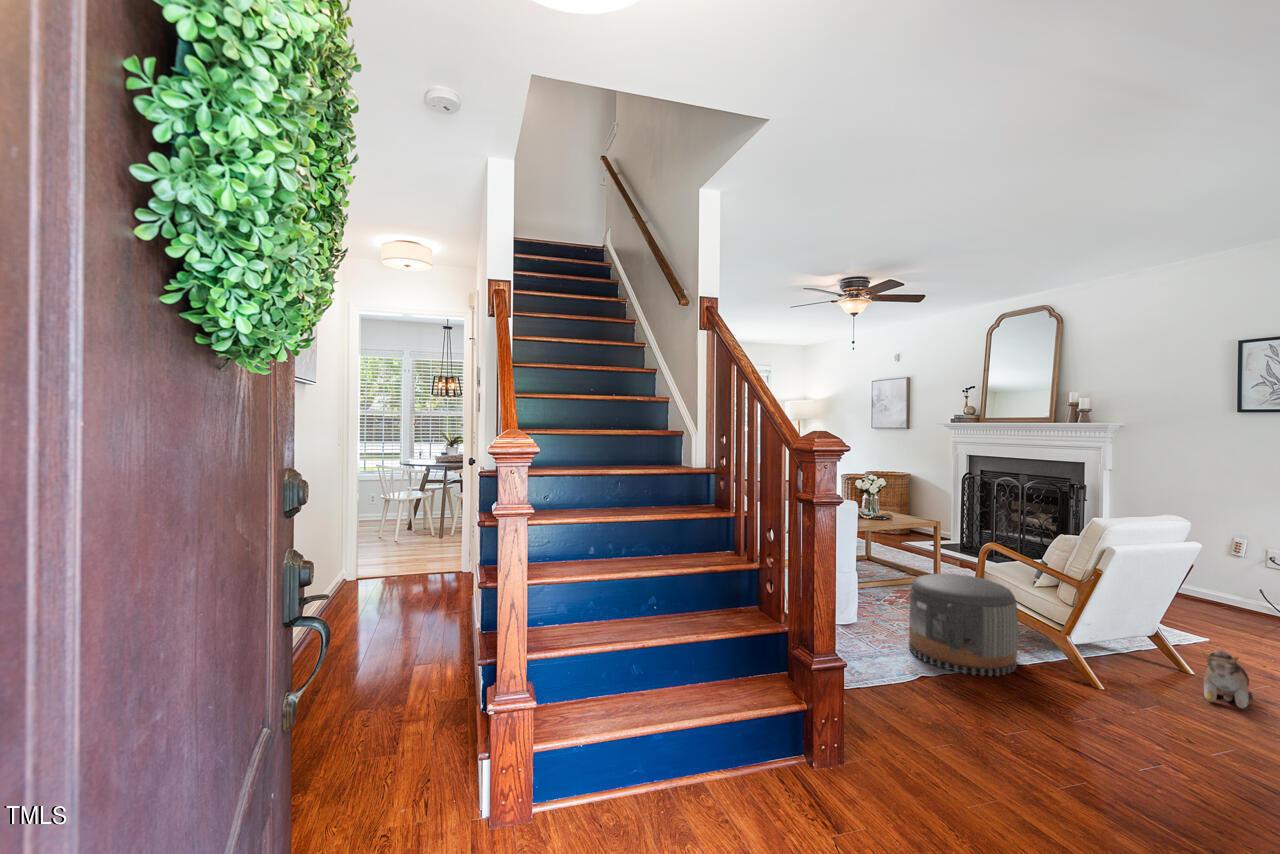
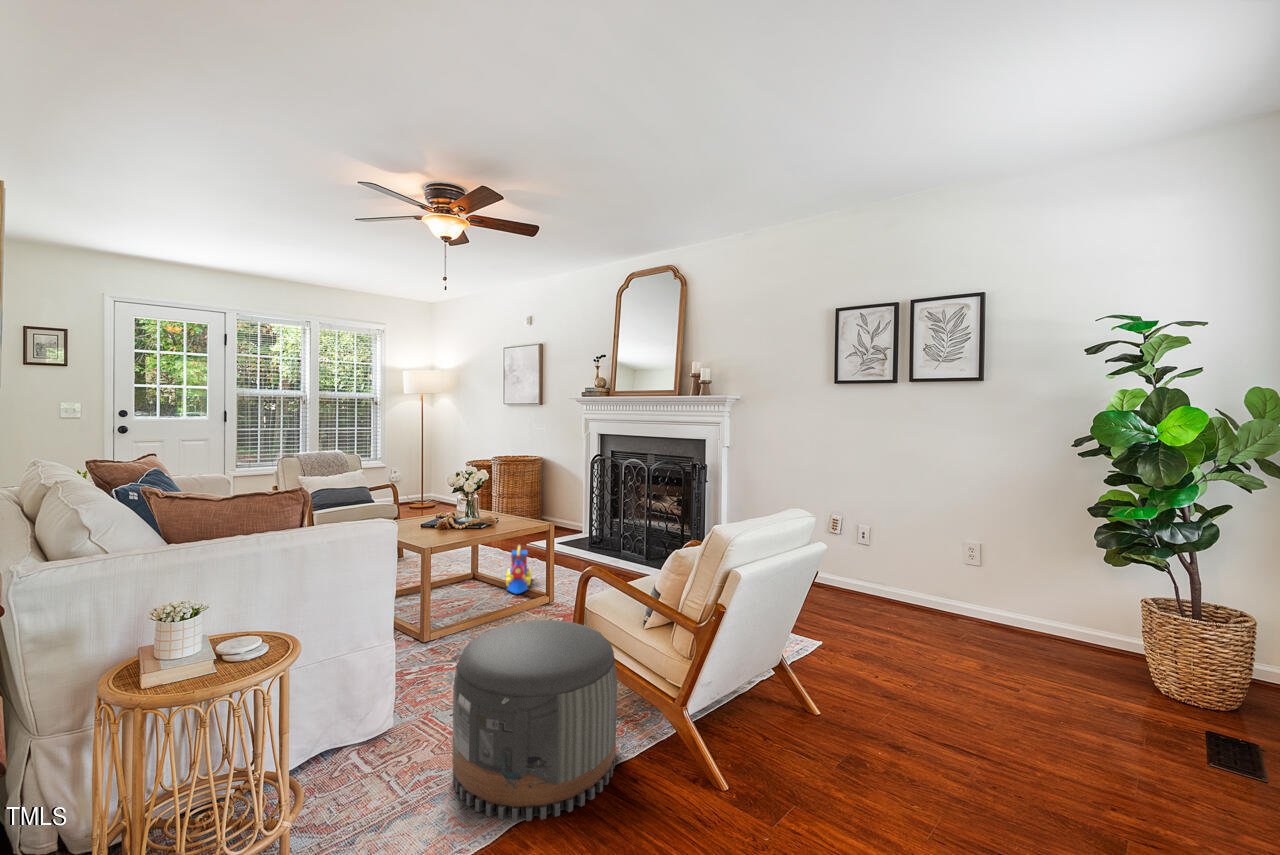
toy train: none [897,540,918,576] -> present [506,545,532,594]
plush toy: present [1203,650,1253,708] -> none [835,697,883,774]

